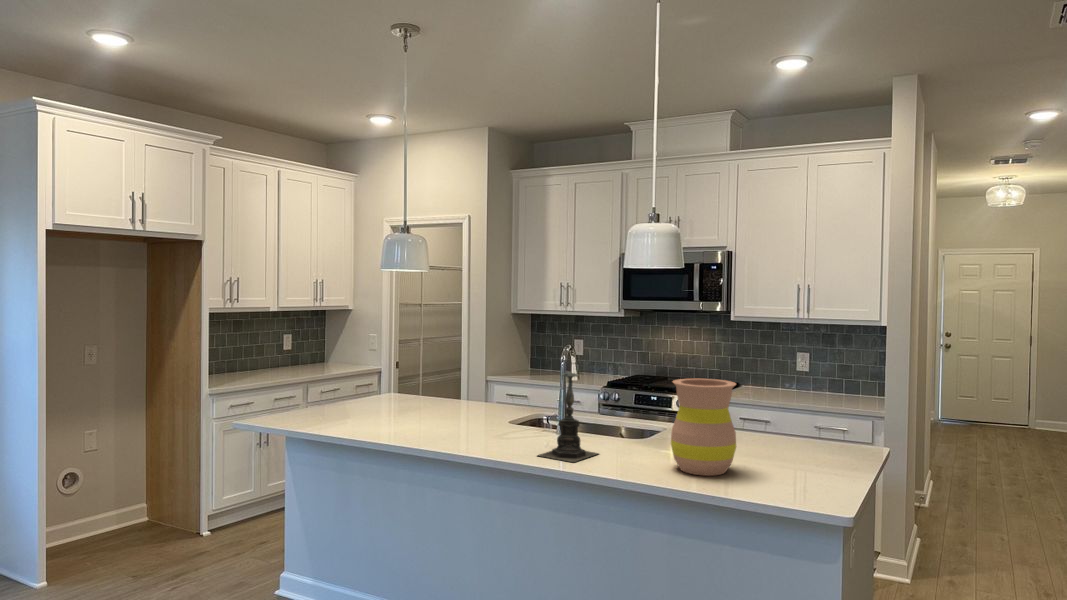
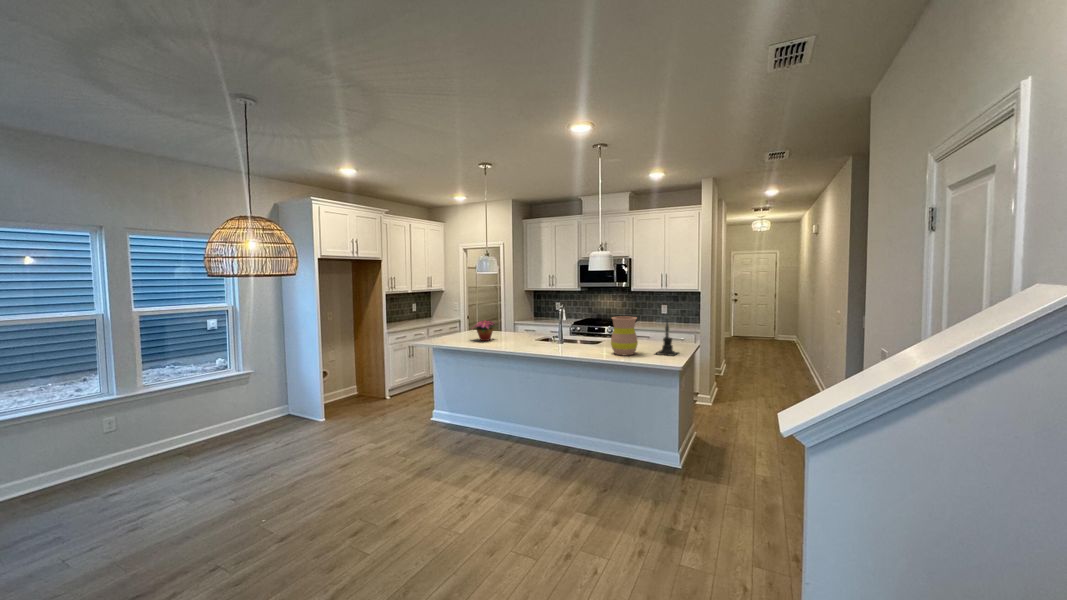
candle holder: present [538,368,598,462] -> present [656,317,678,356]
flower arrangement: none [358,374,429,422] -> present [472,320,495,341]

